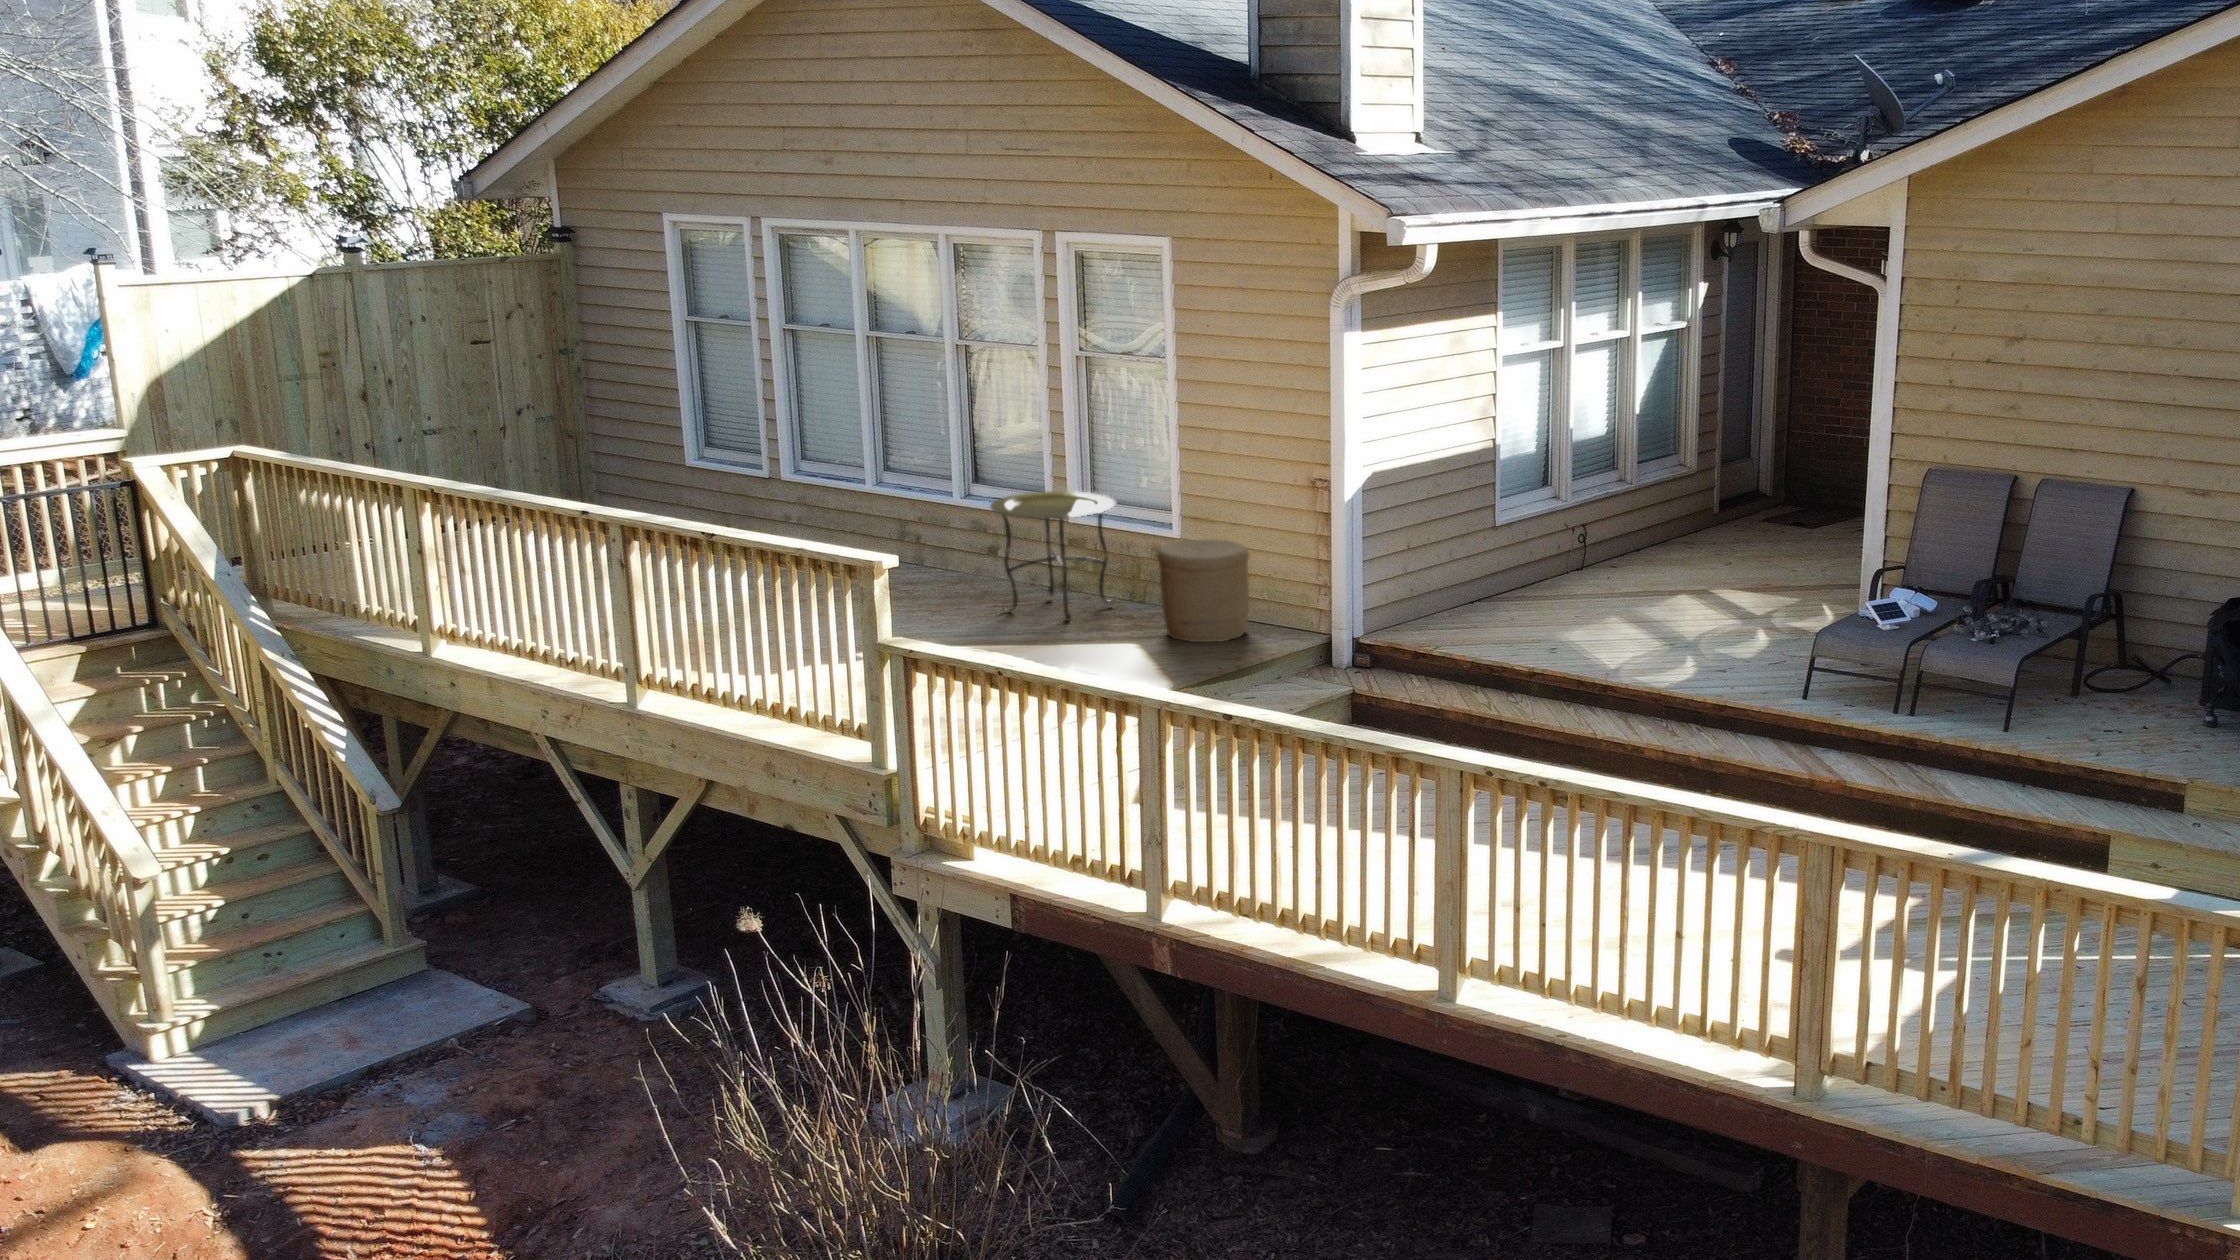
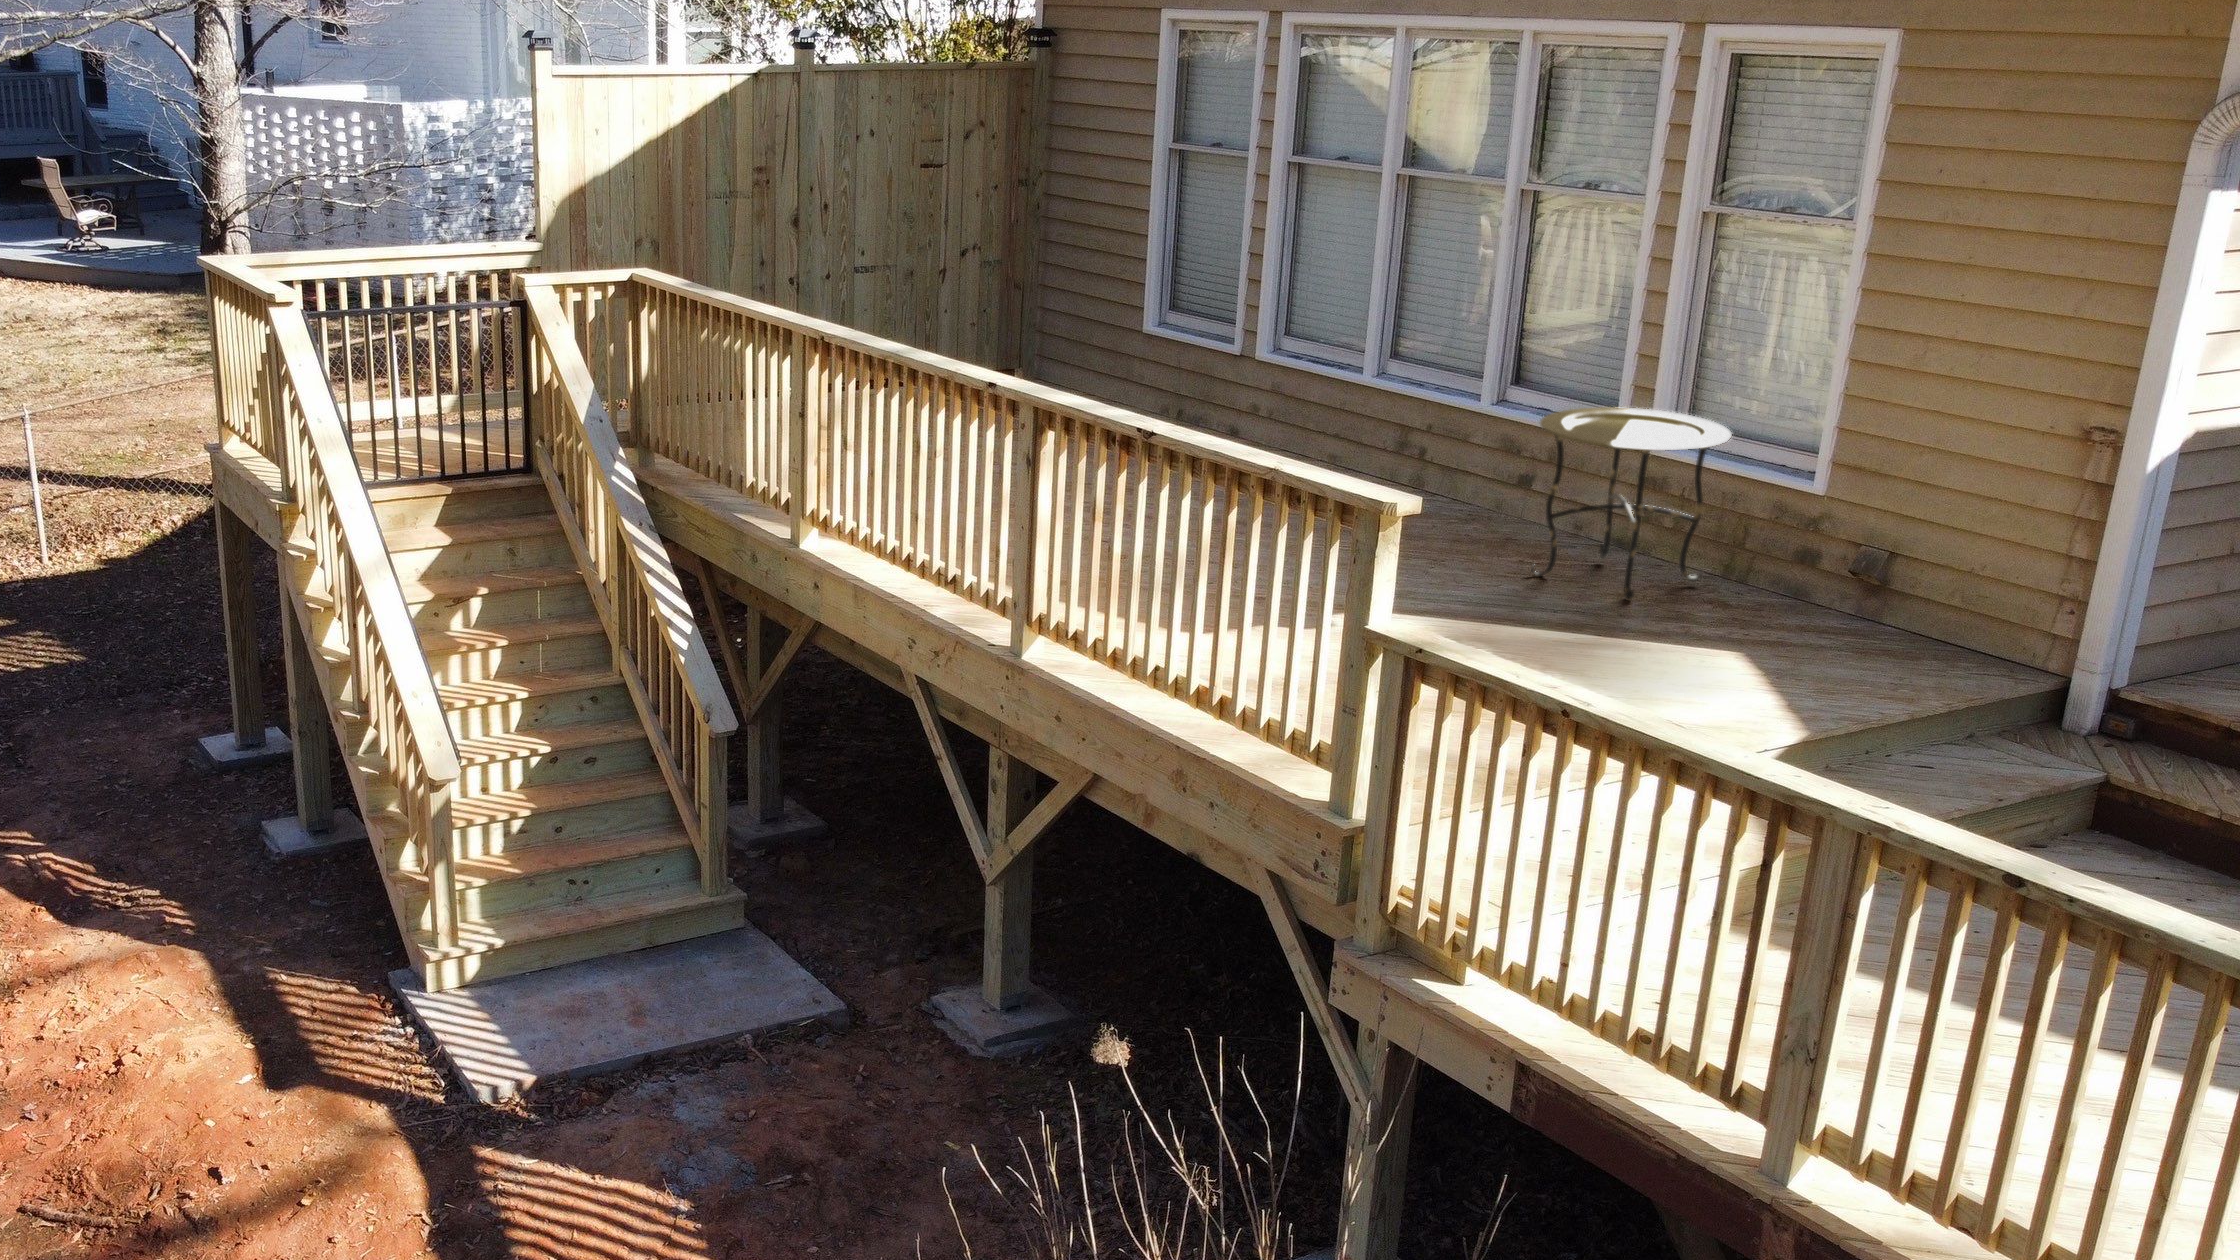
woven basket: present [1157,539,1249,642] -> none [1786,502,1950,666]

